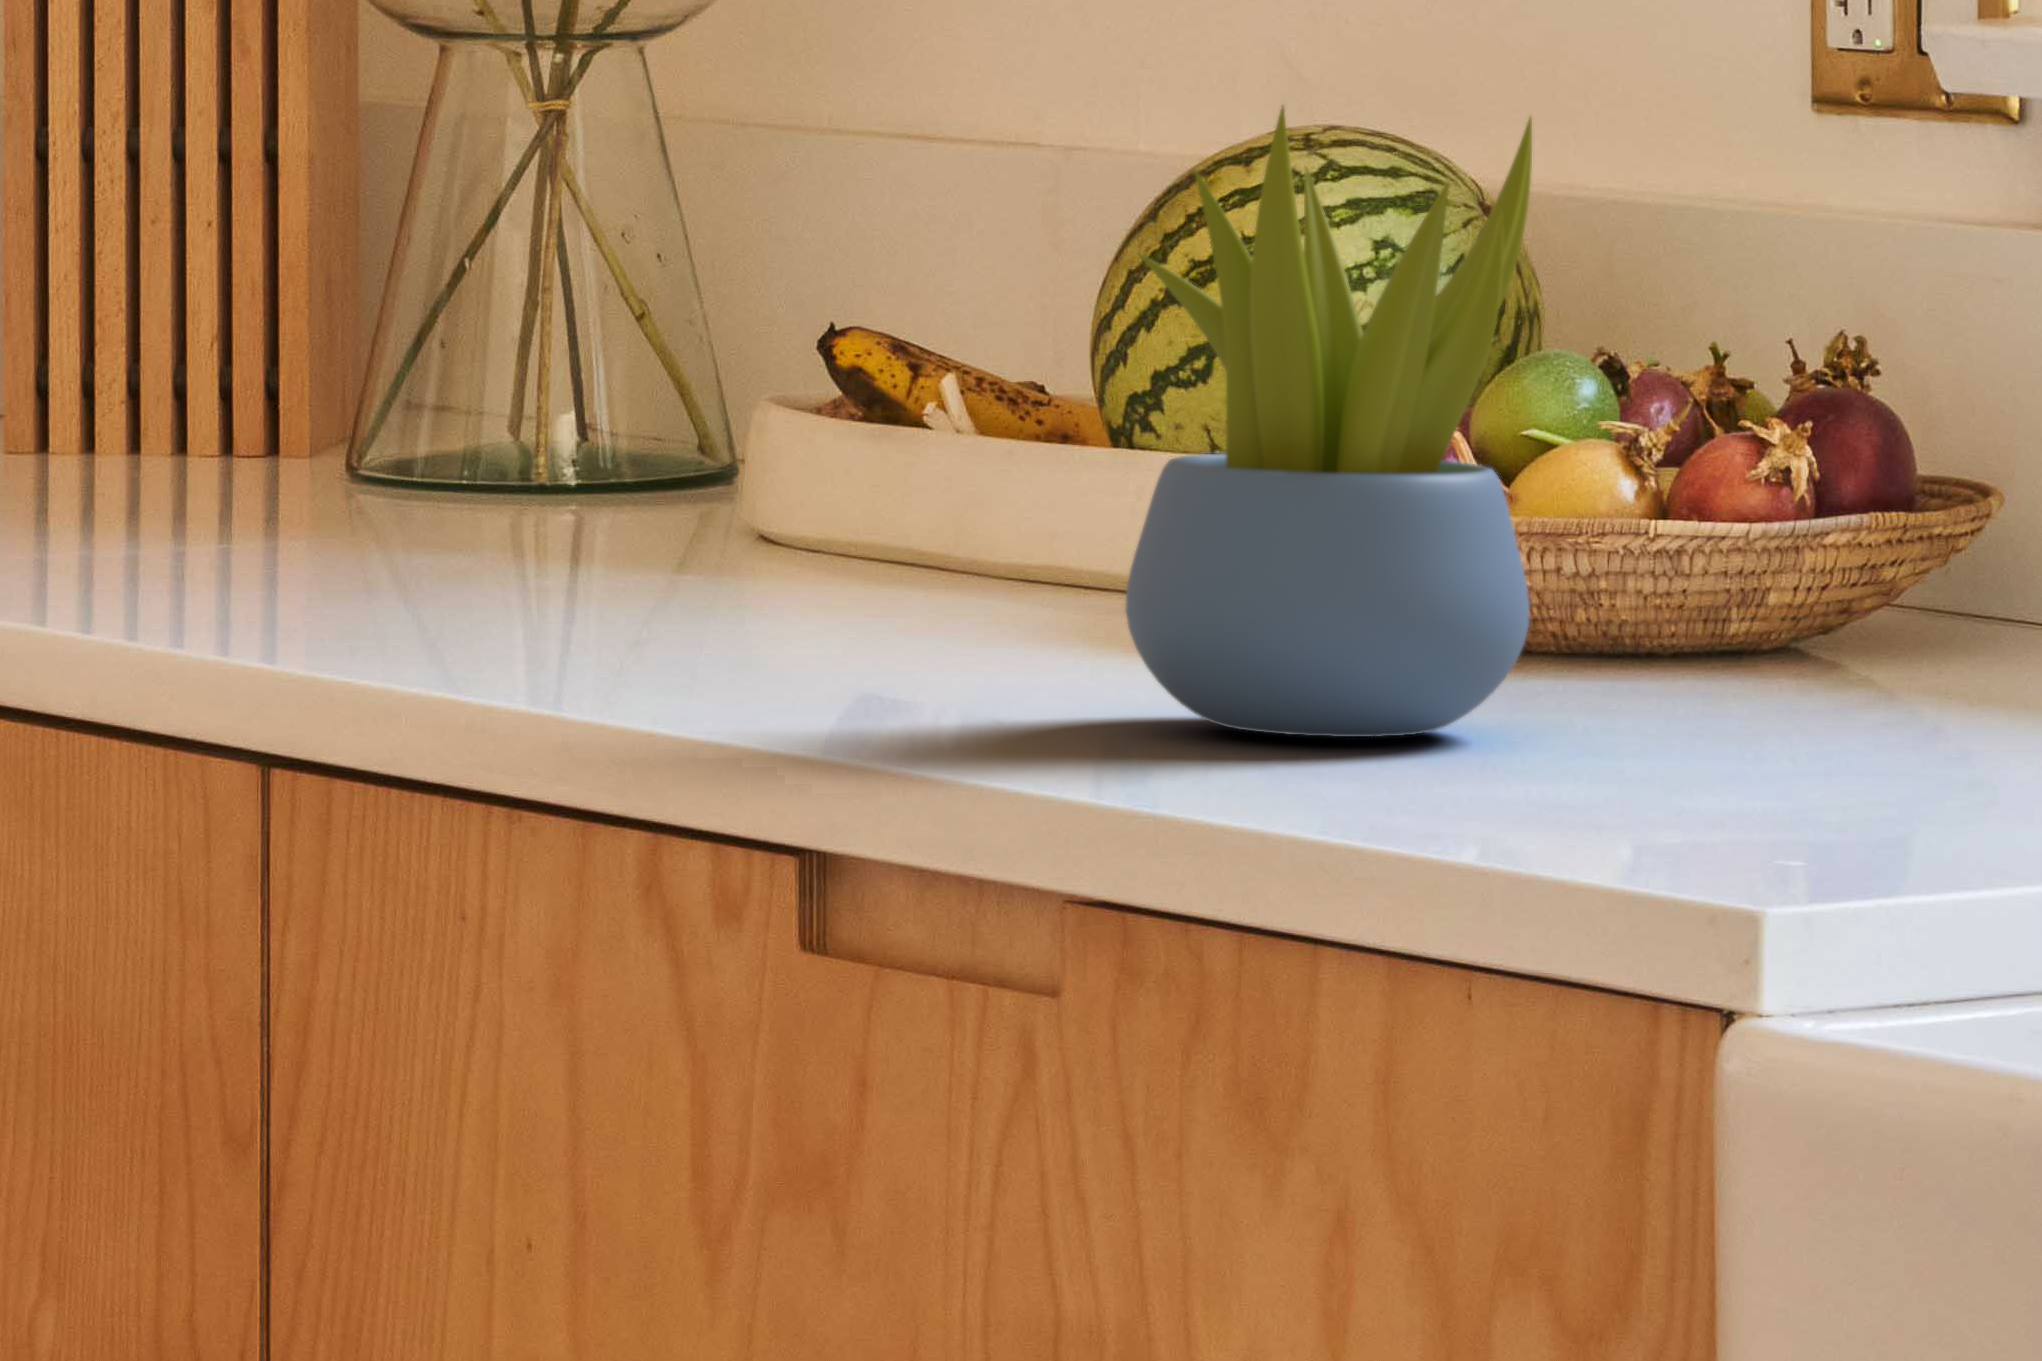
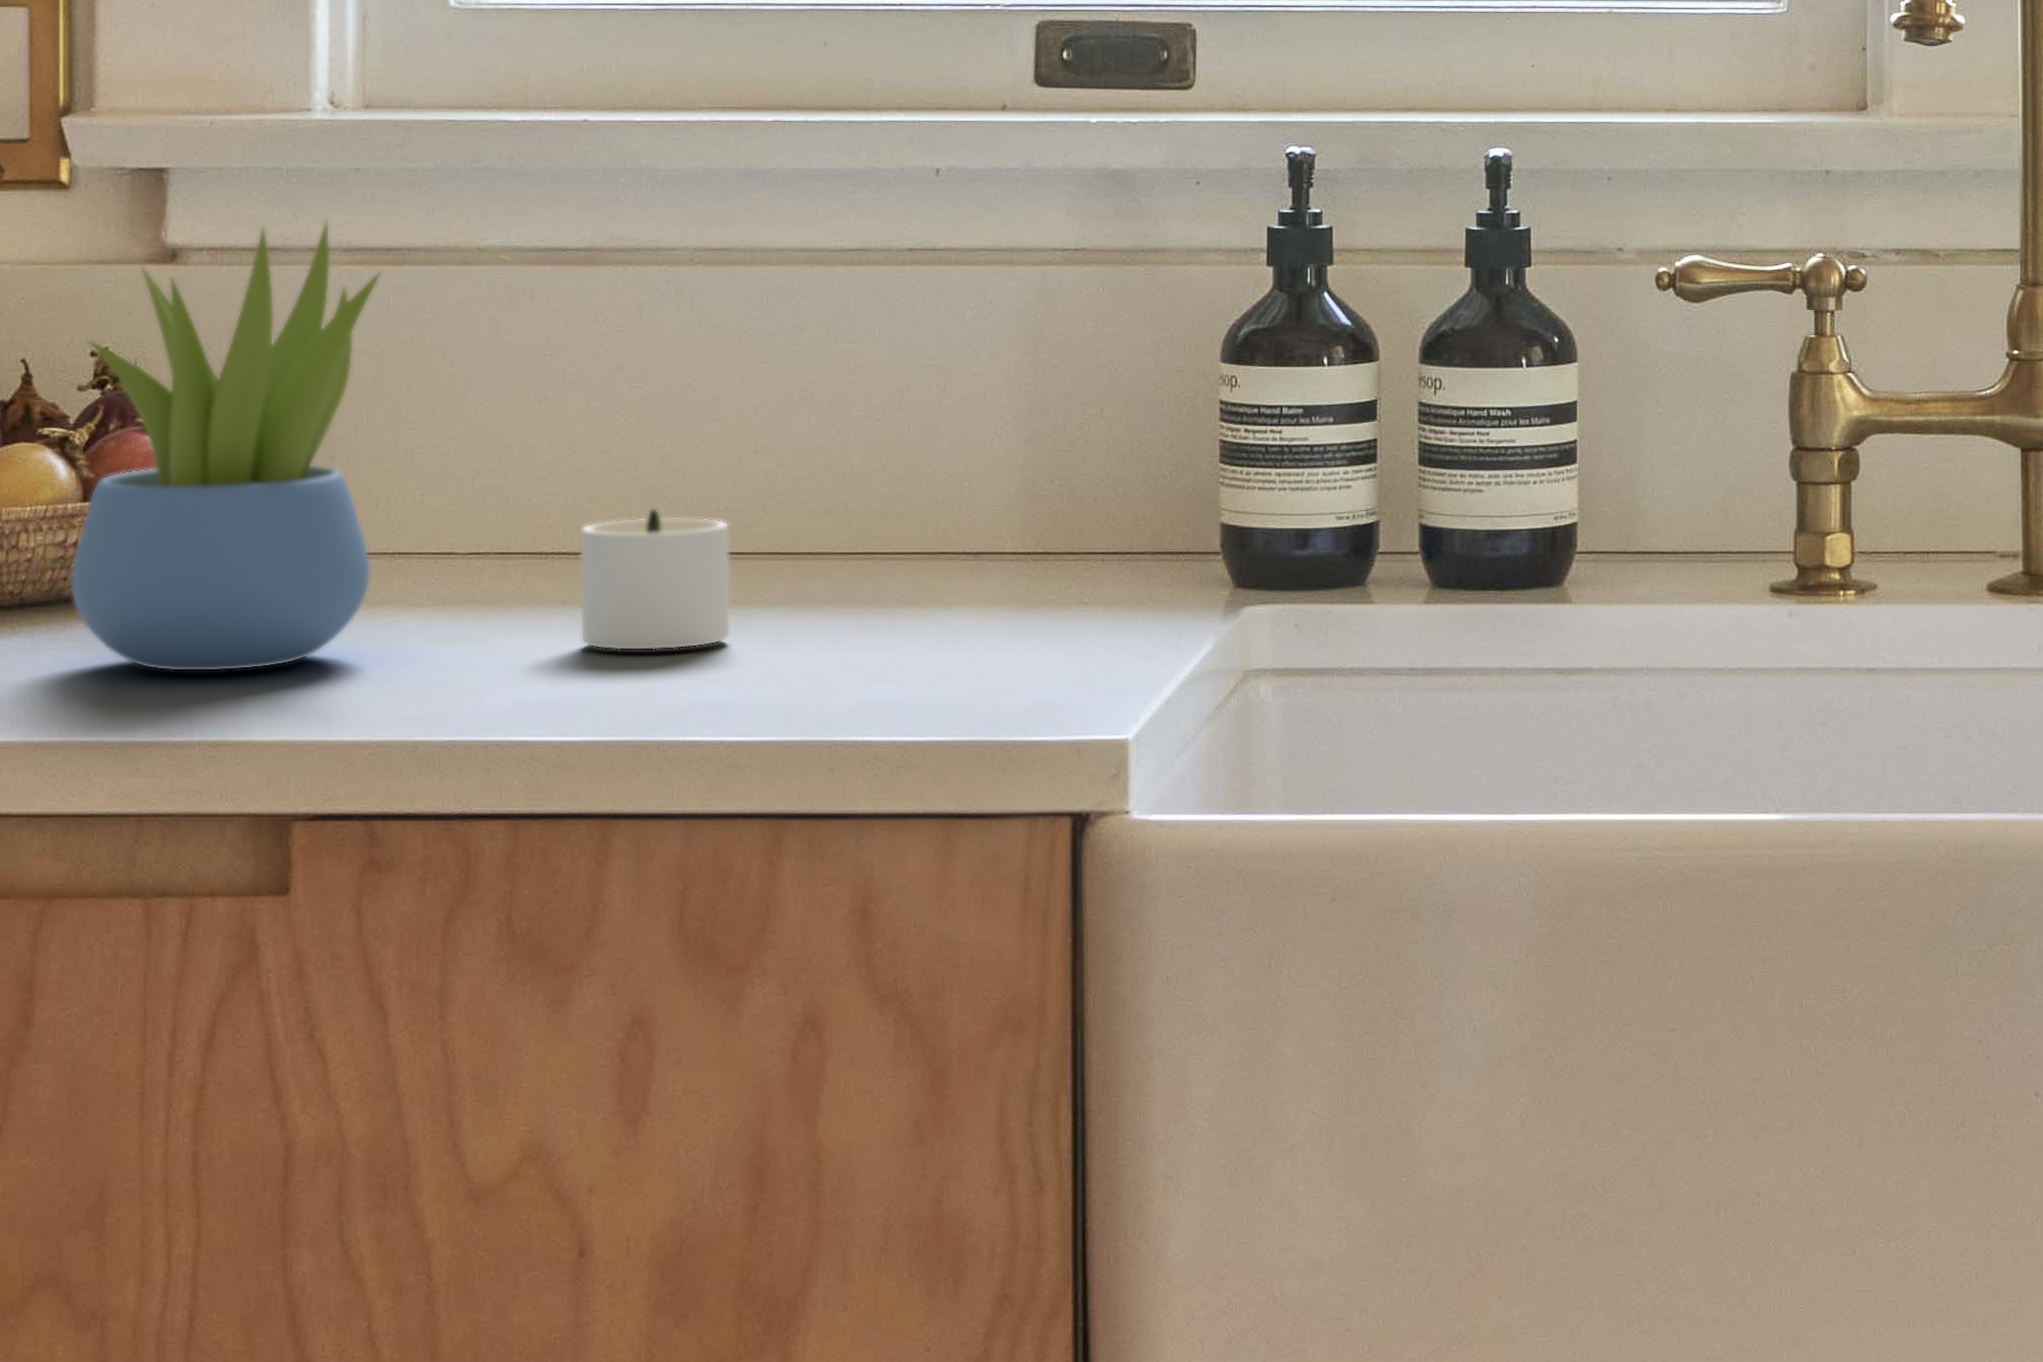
candle: none [1725,576,1948,802] -> present [581,510,729,649]

